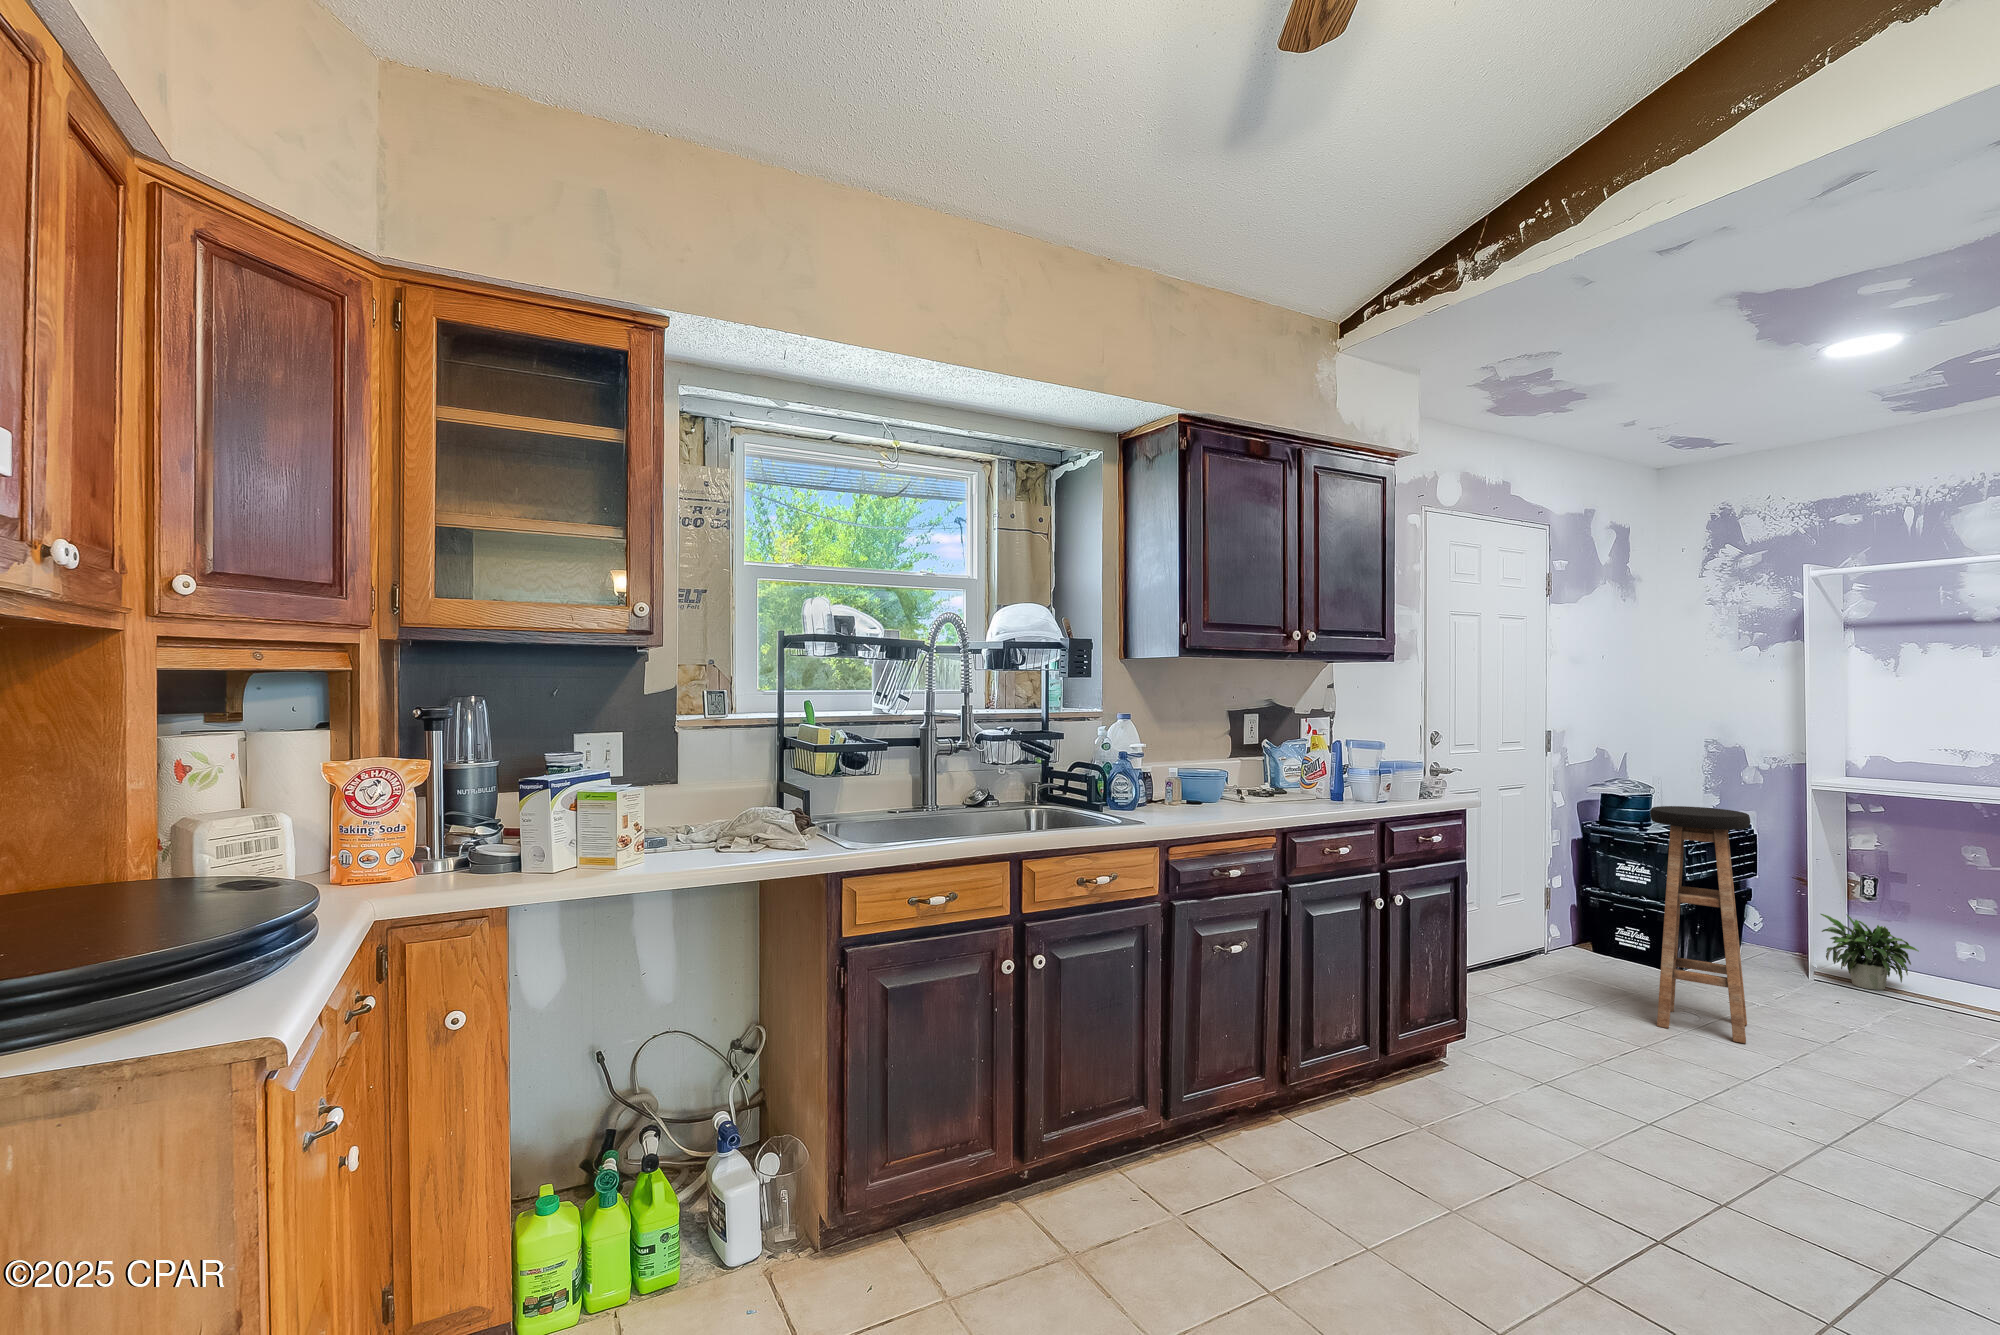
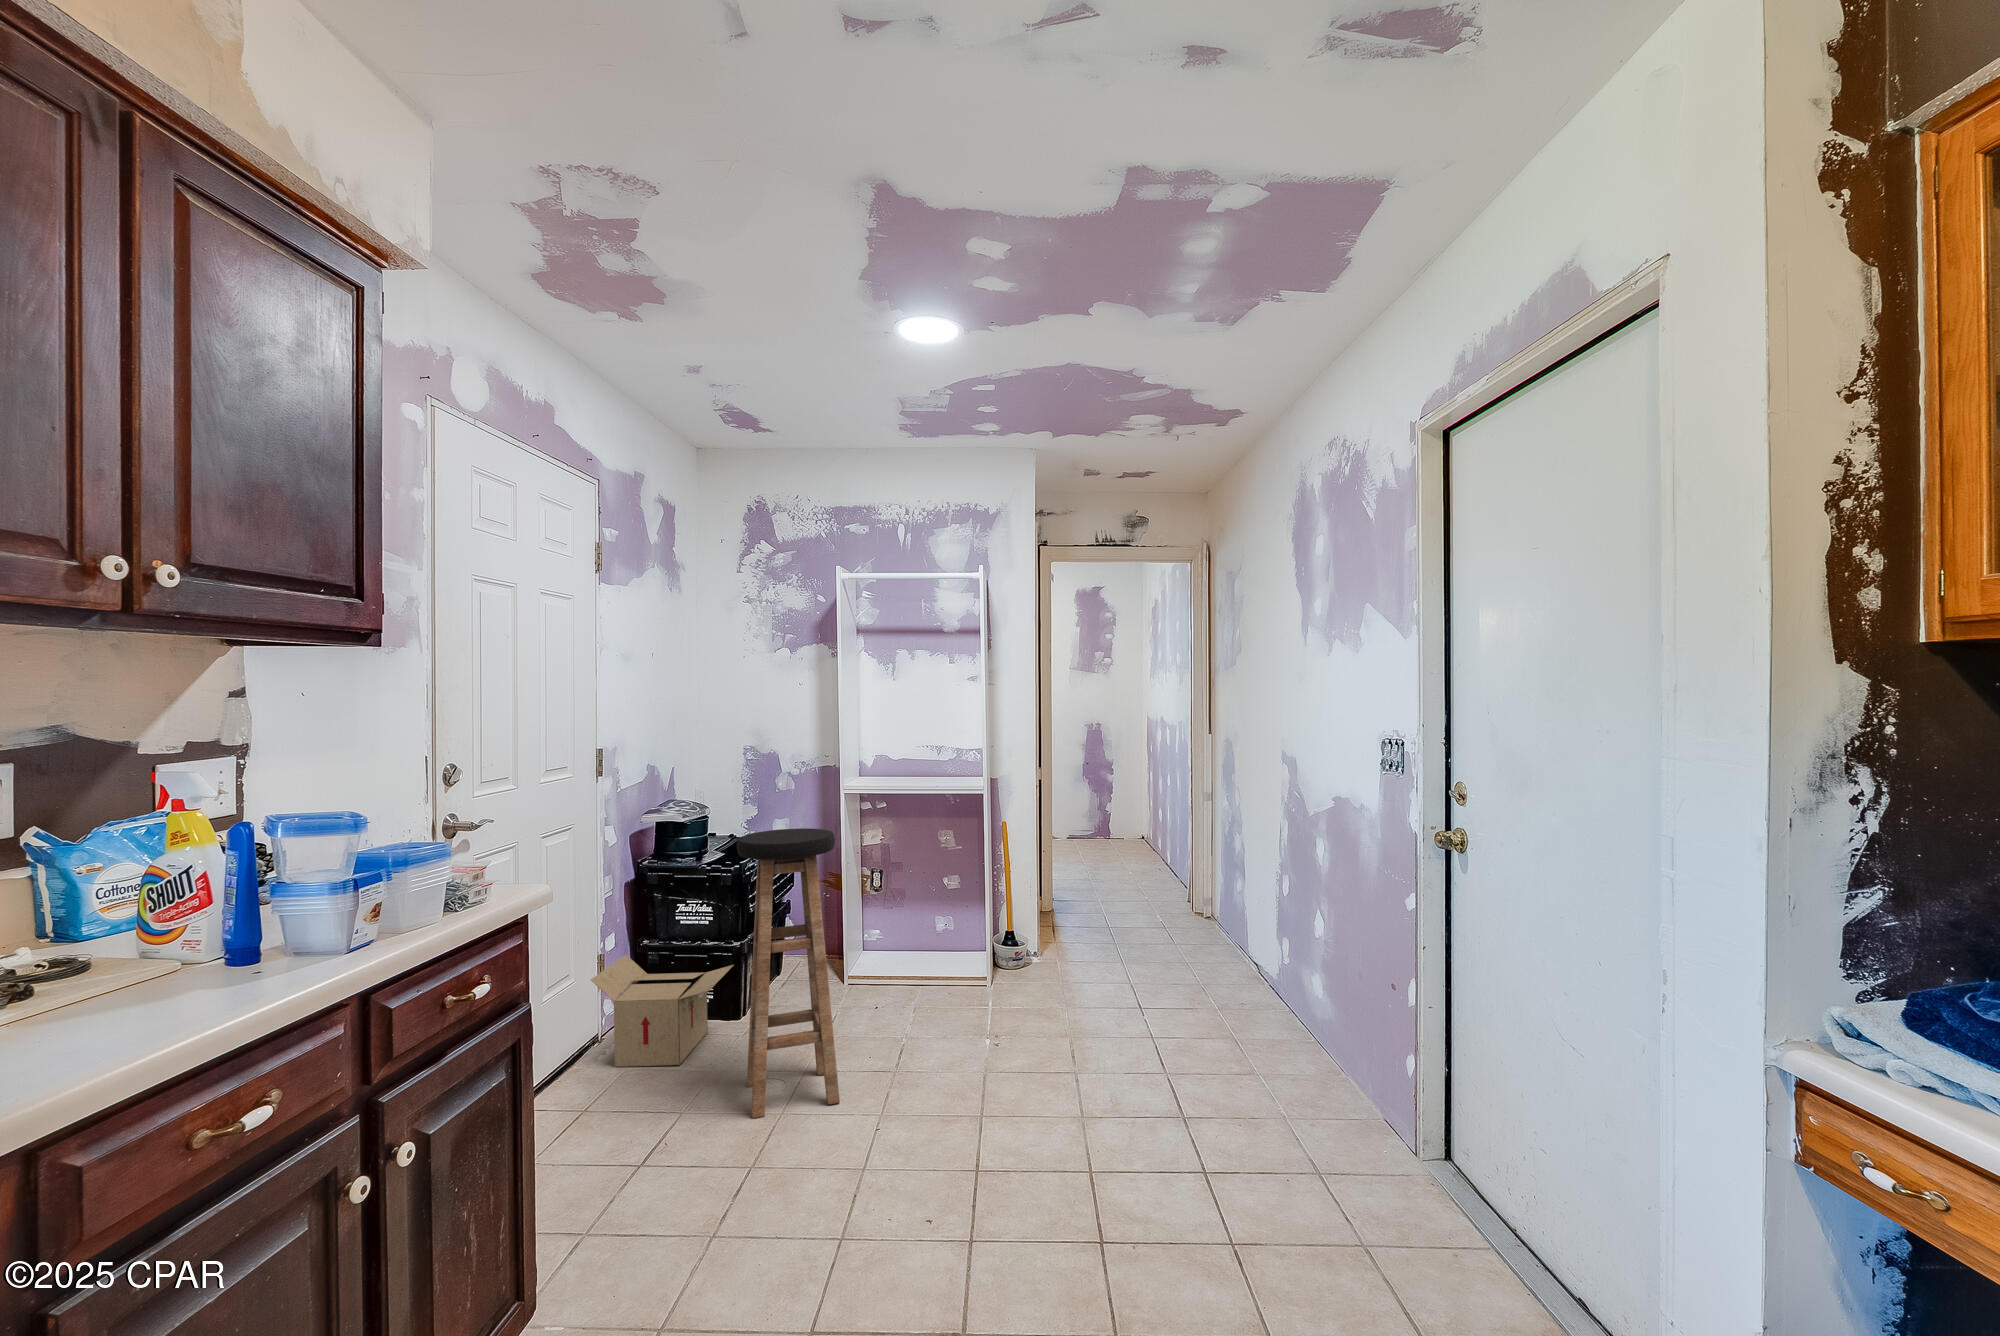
cardboard box: none [1537,891,1667,981] -> present [591,955,734,1067]
potted plant: present [1821,914,1919,990] -> none [840,908,921,979]

